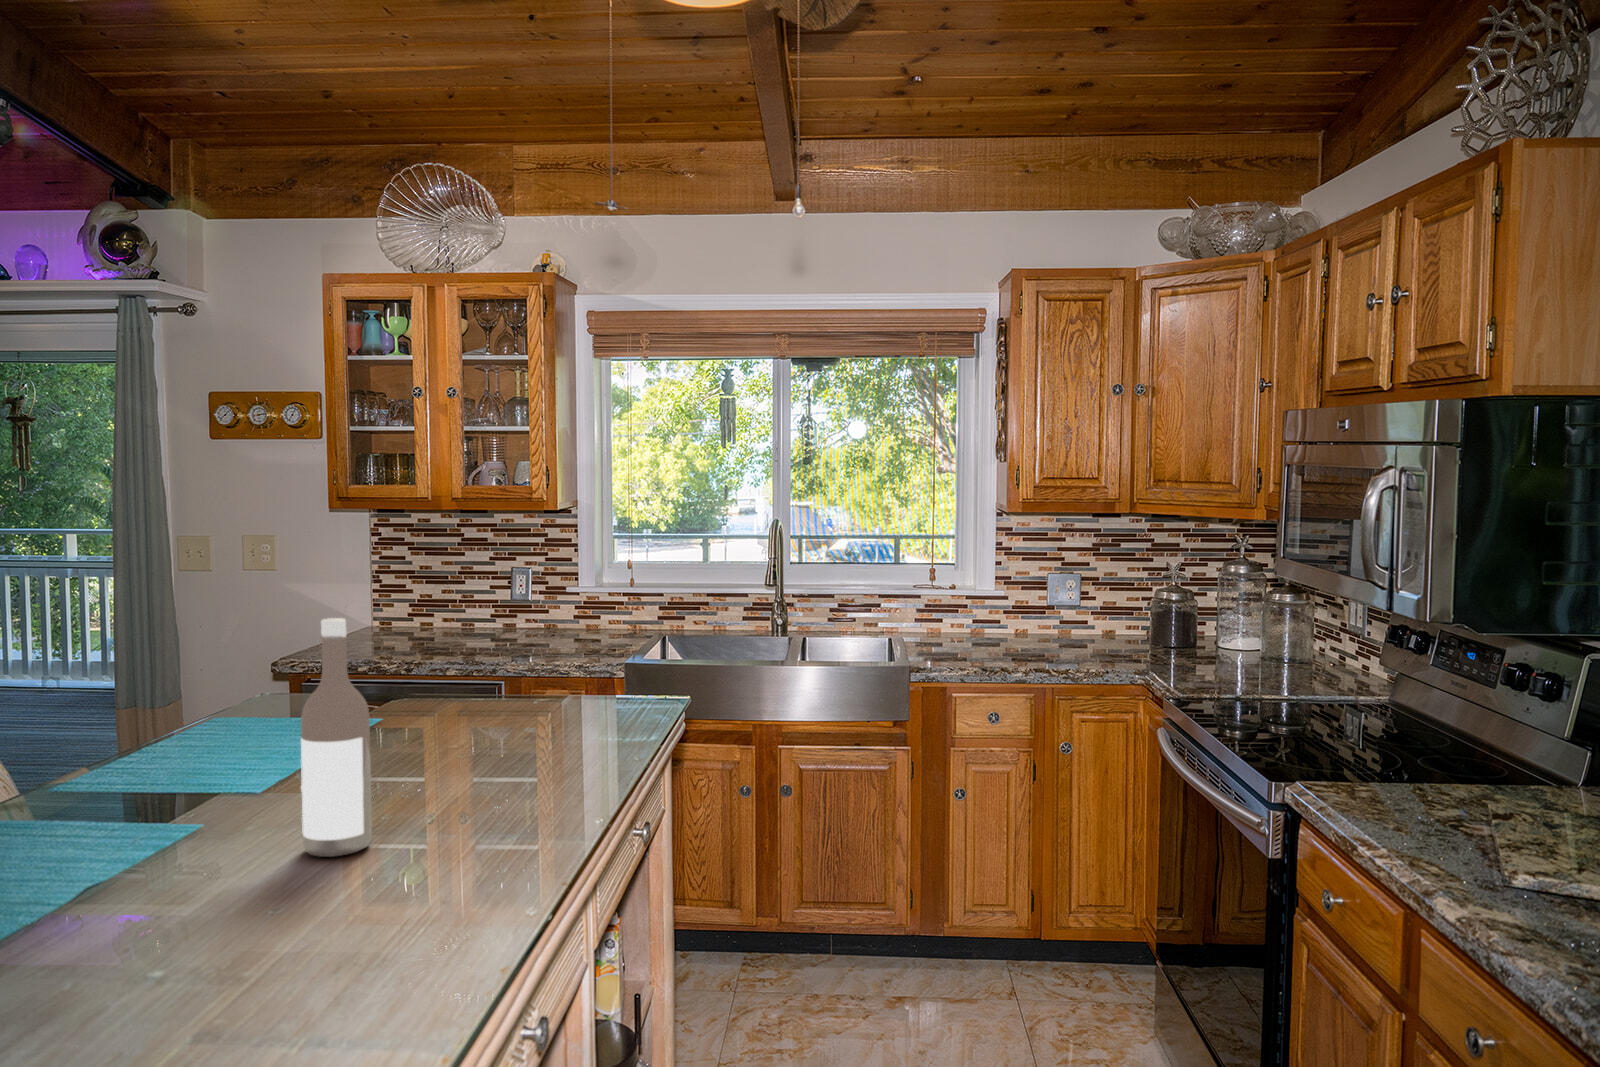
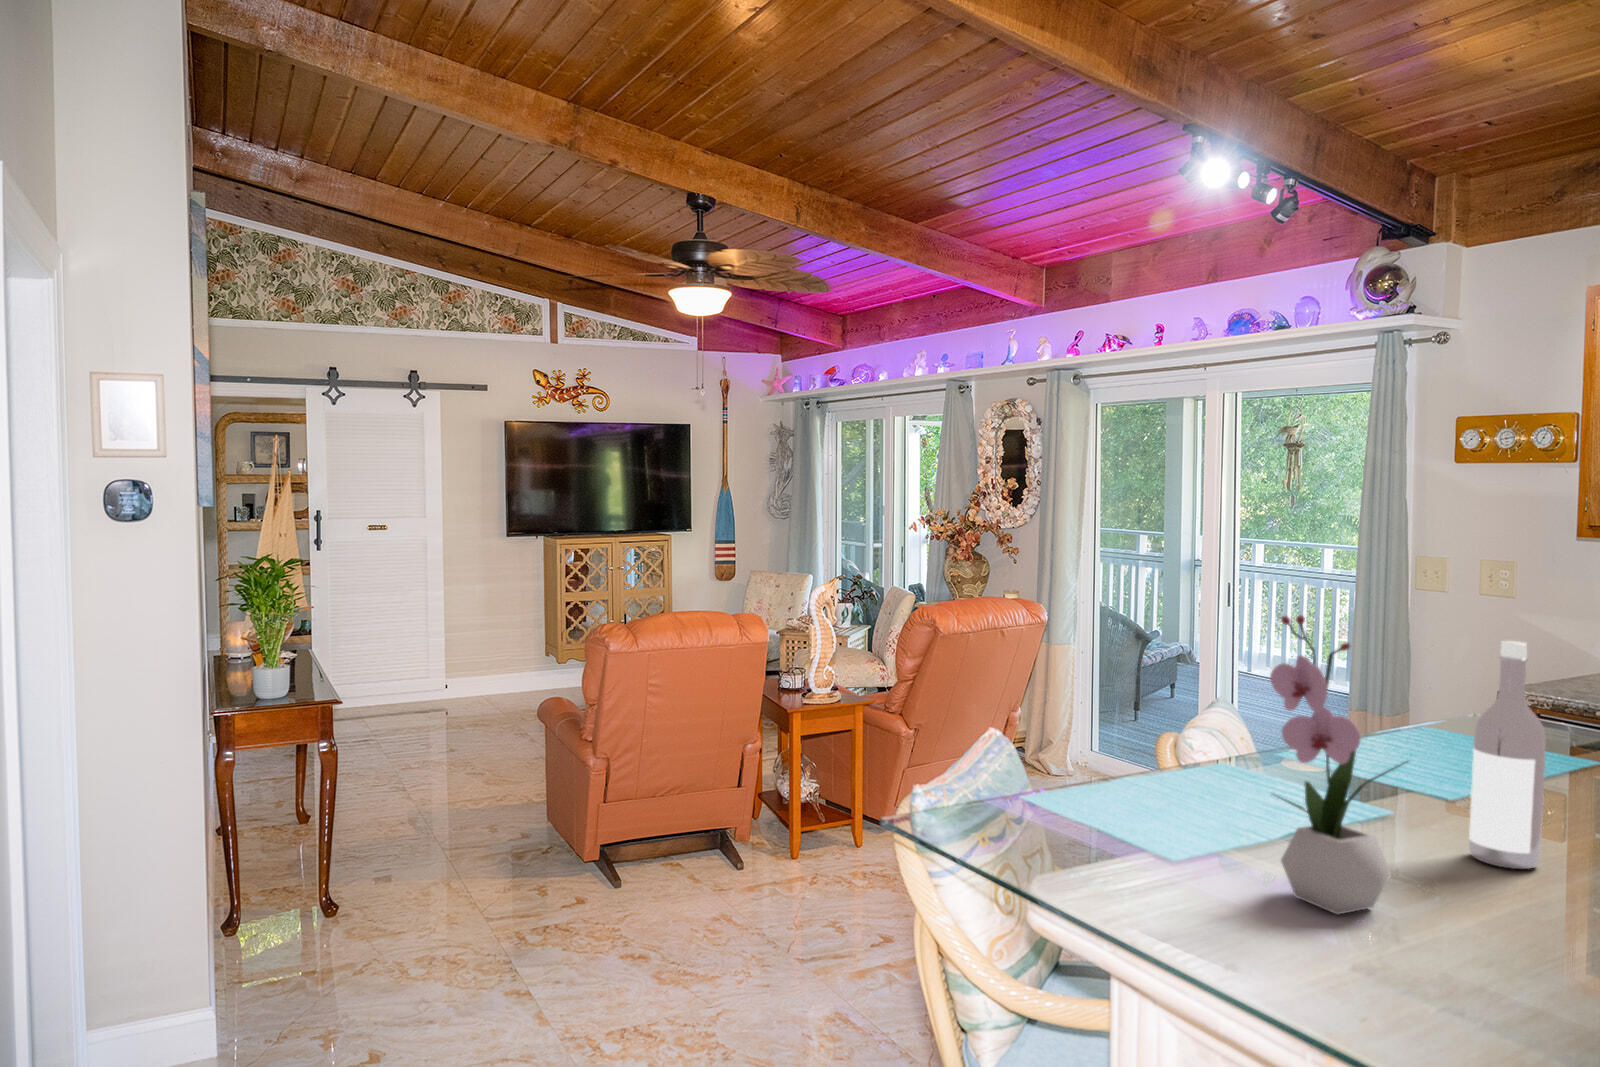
flower arrangement: none [64,623,252,989] -> present [1270,615,1408,914]

